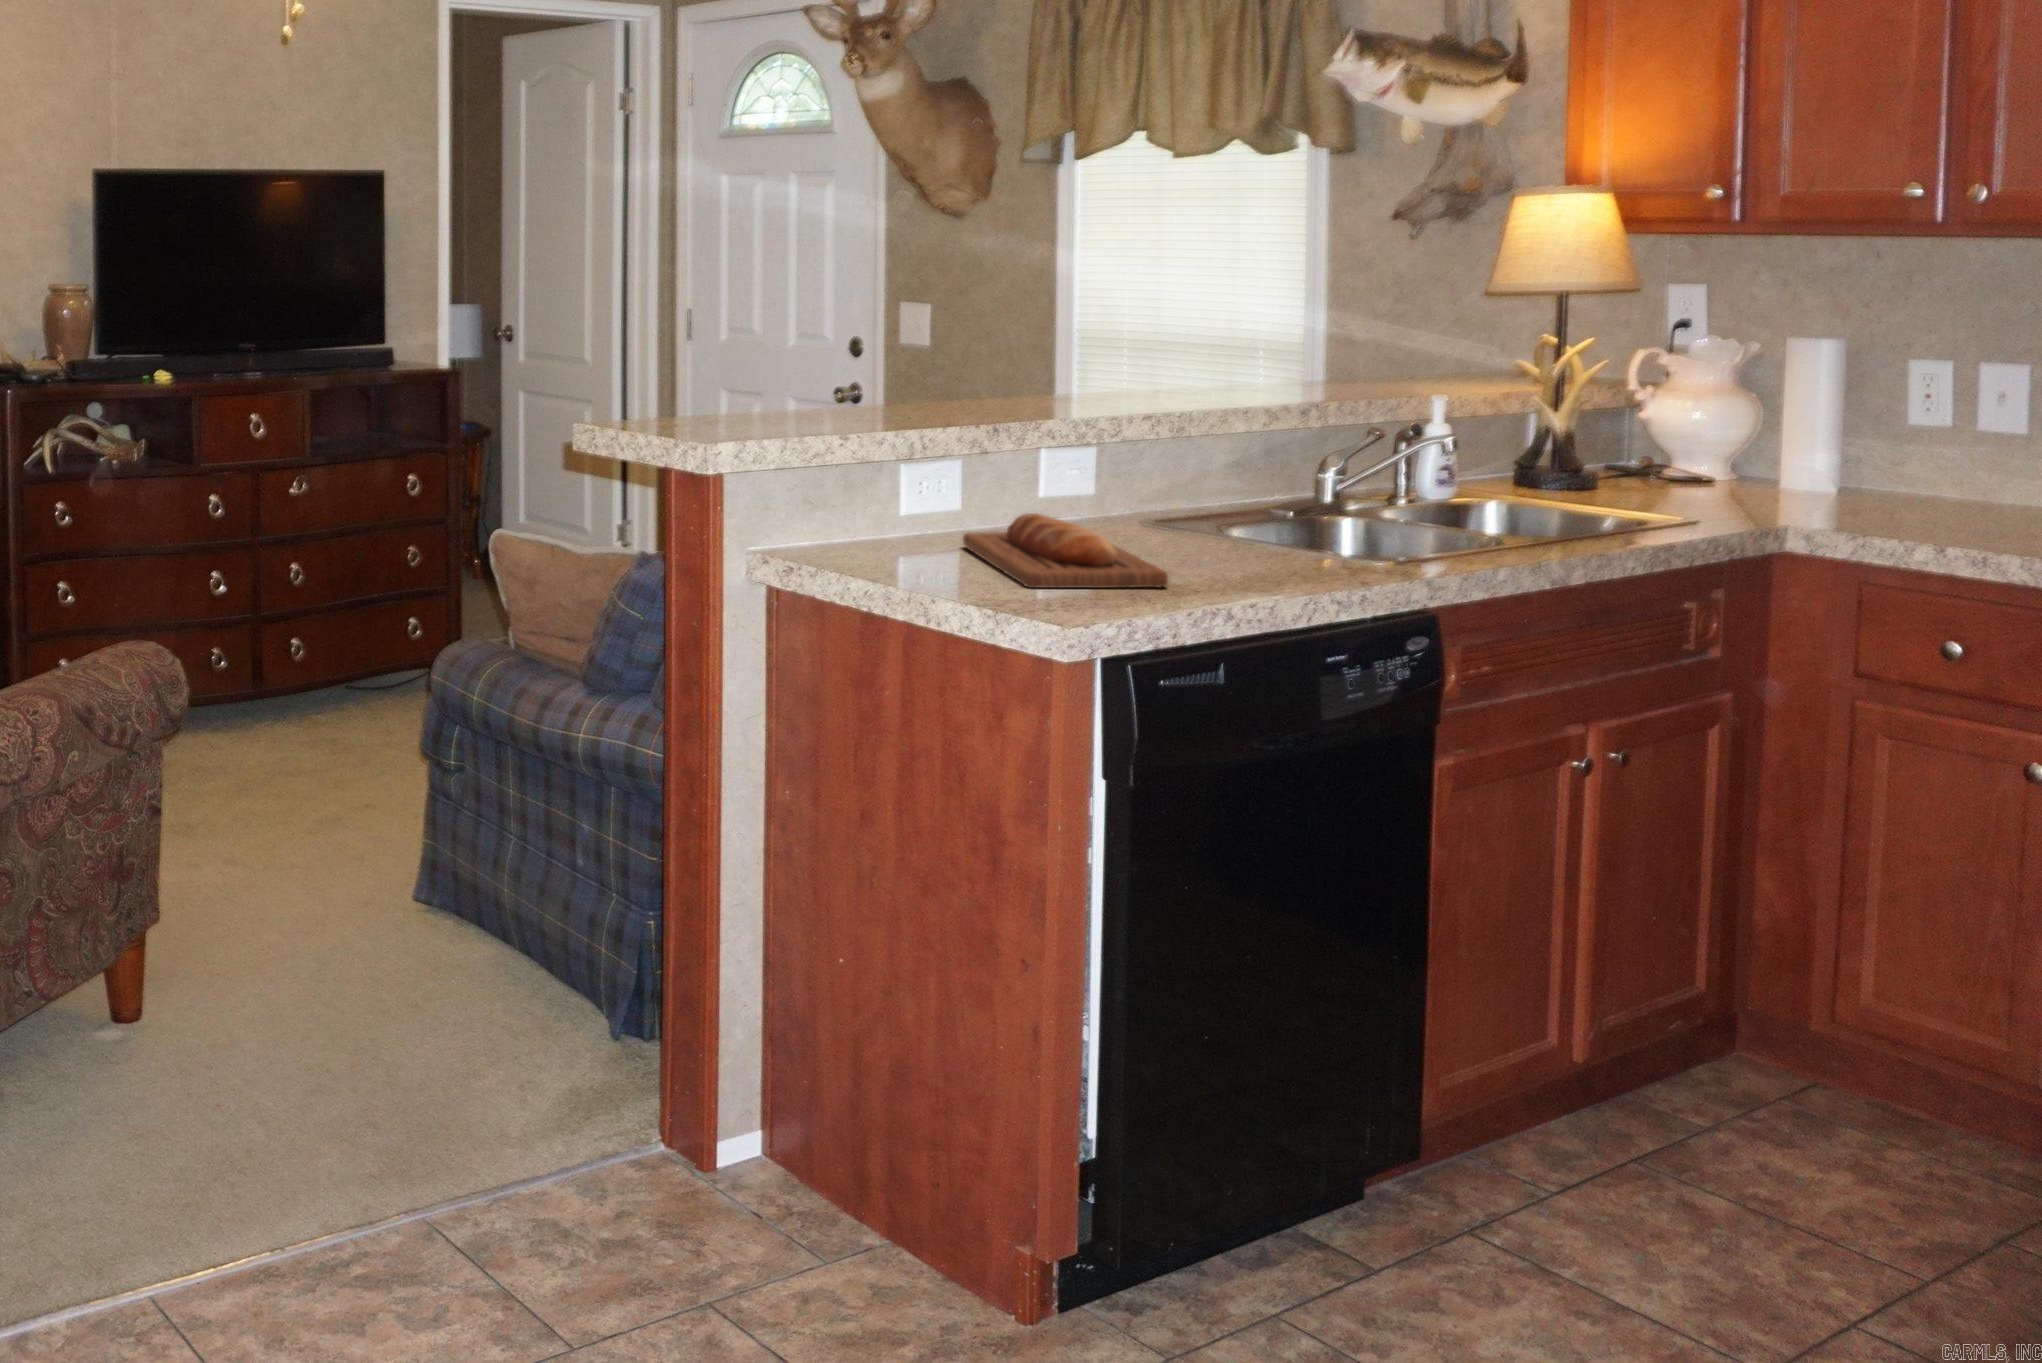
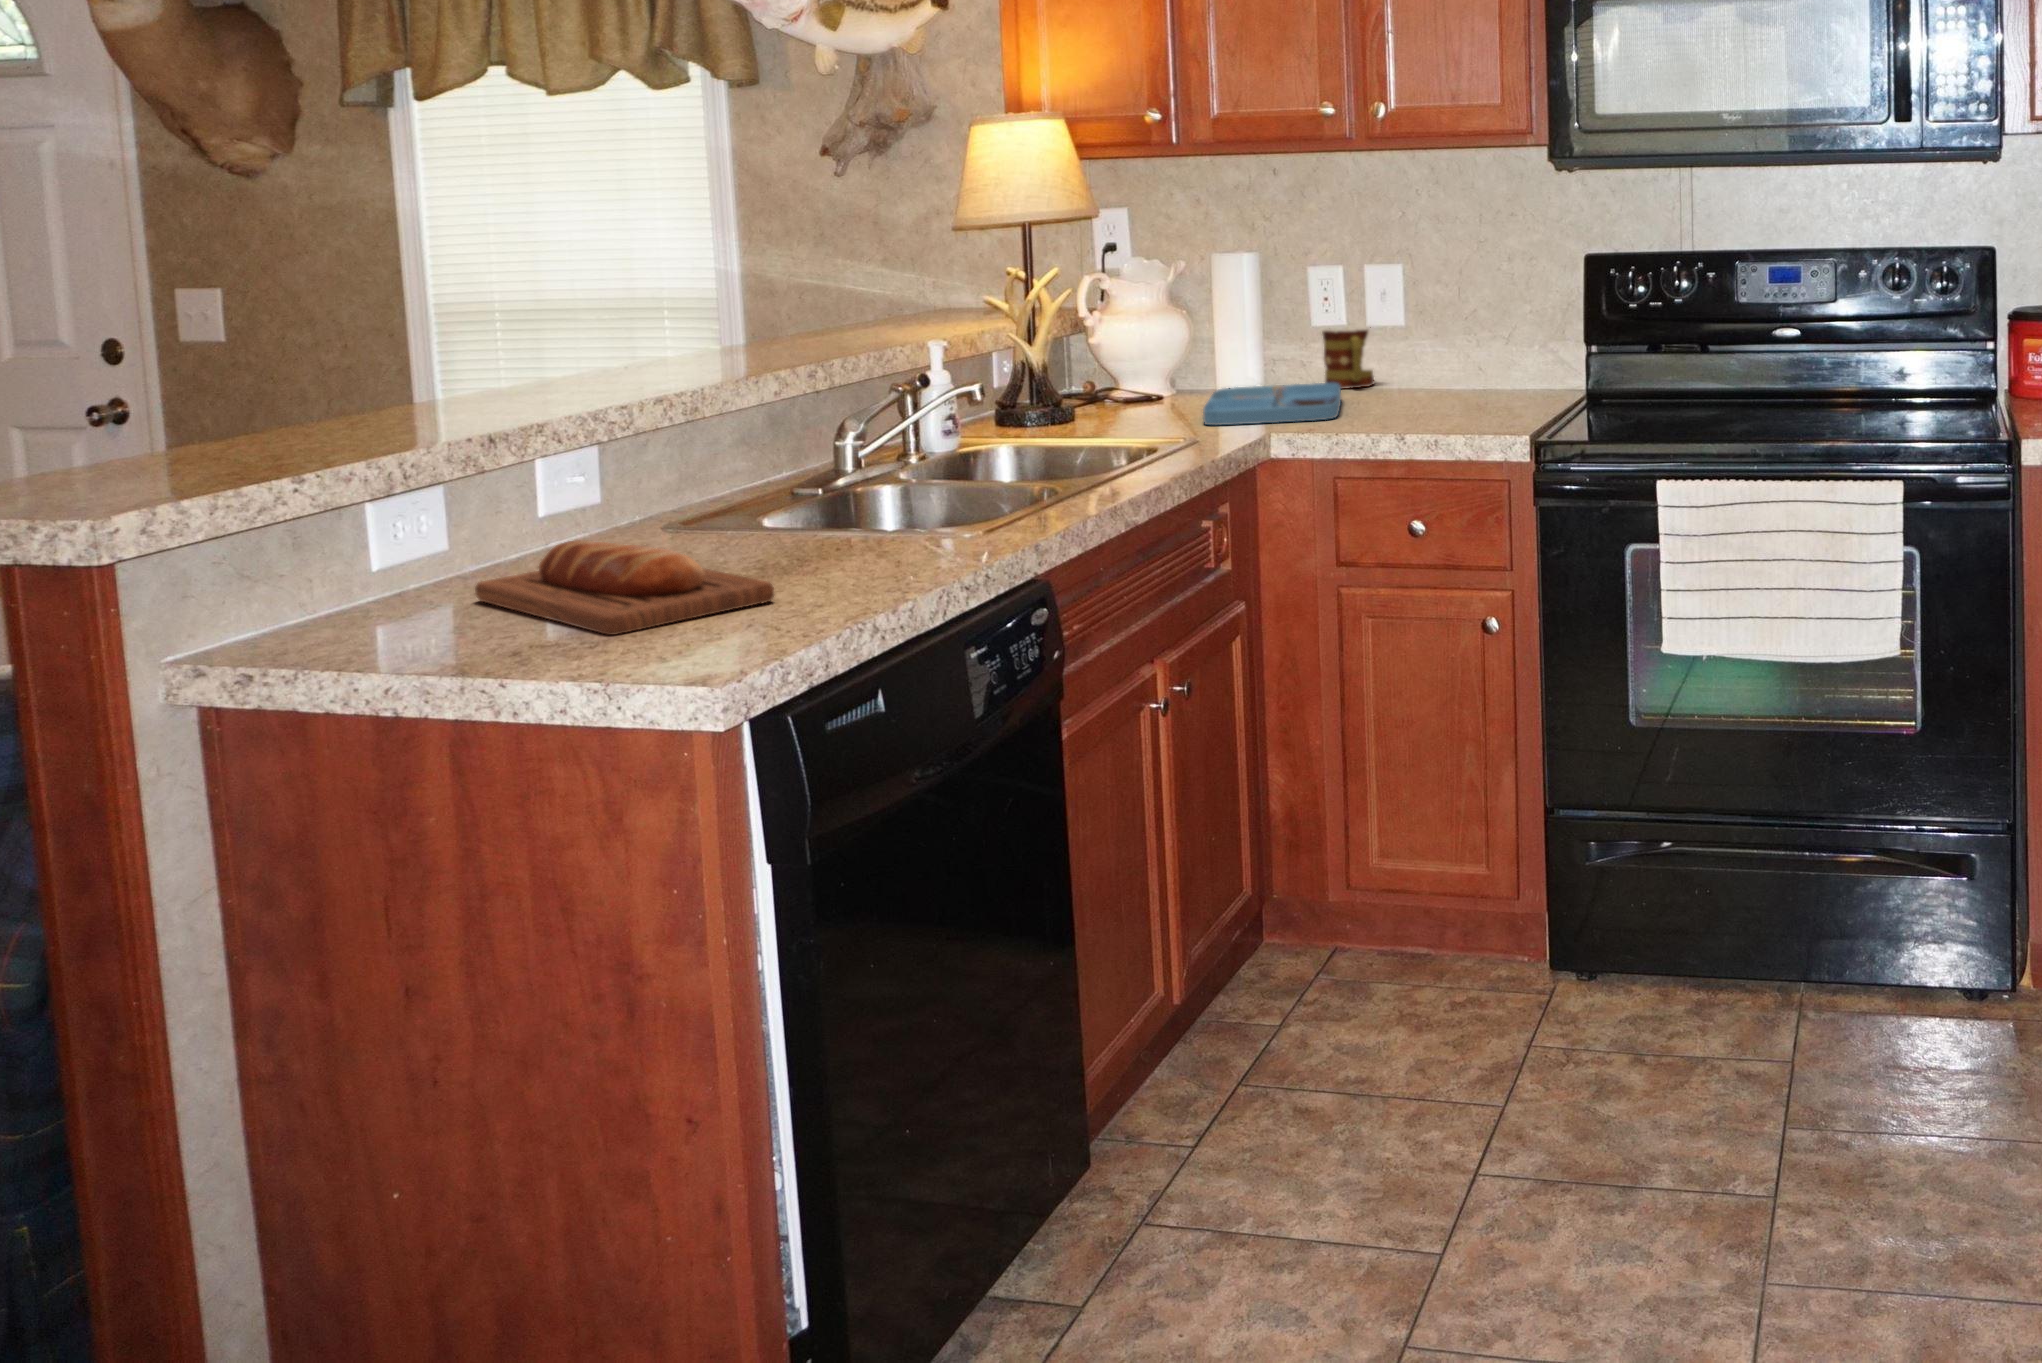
mug: none [1918,431,1990,499] -> present [1323,327,1374,389]
tray: none [1727,477,1921,525] -> present [1203,383,1341,425]

